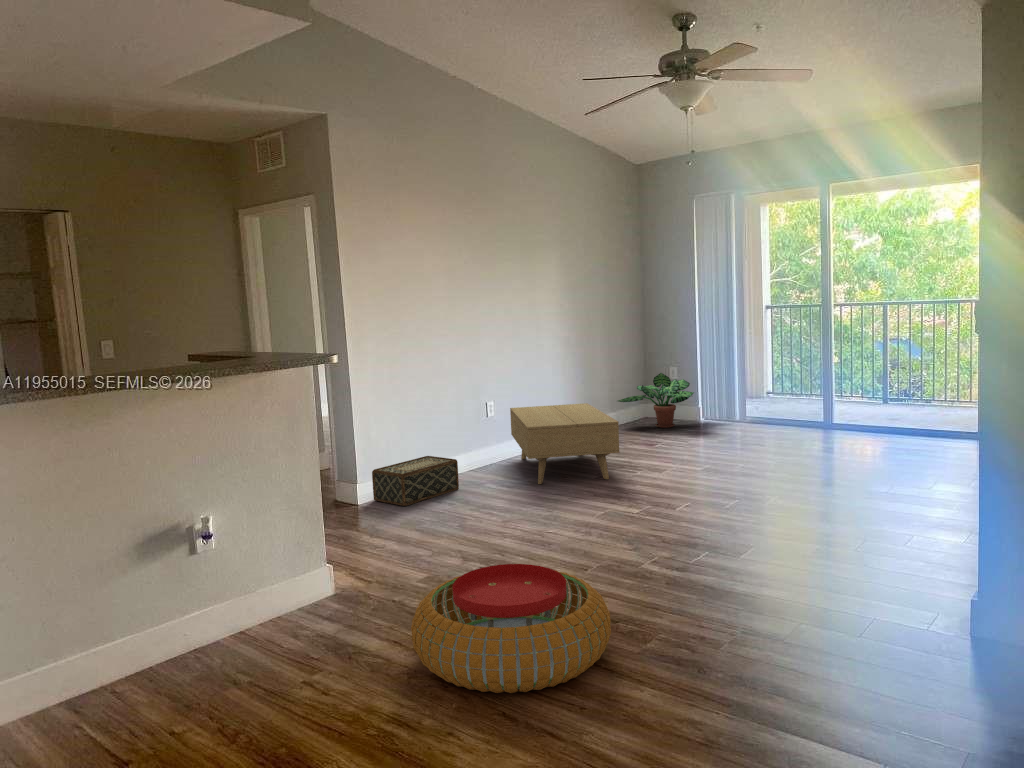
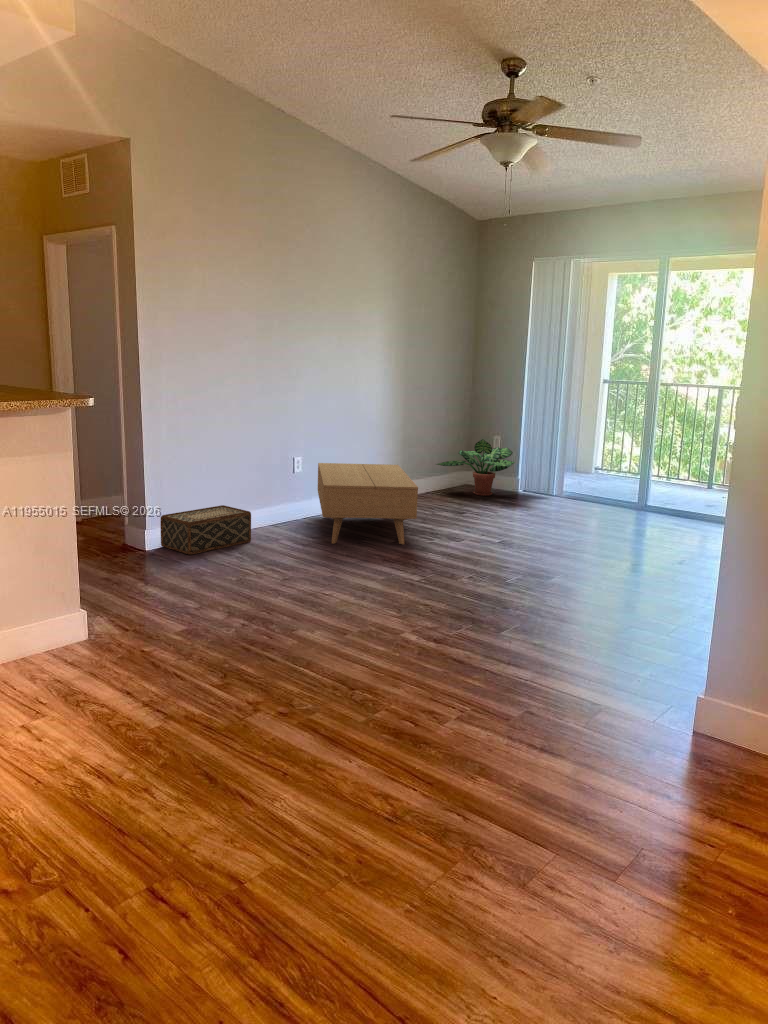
pouf: present [411,564,611,693] -> none [135,626,338,754]

